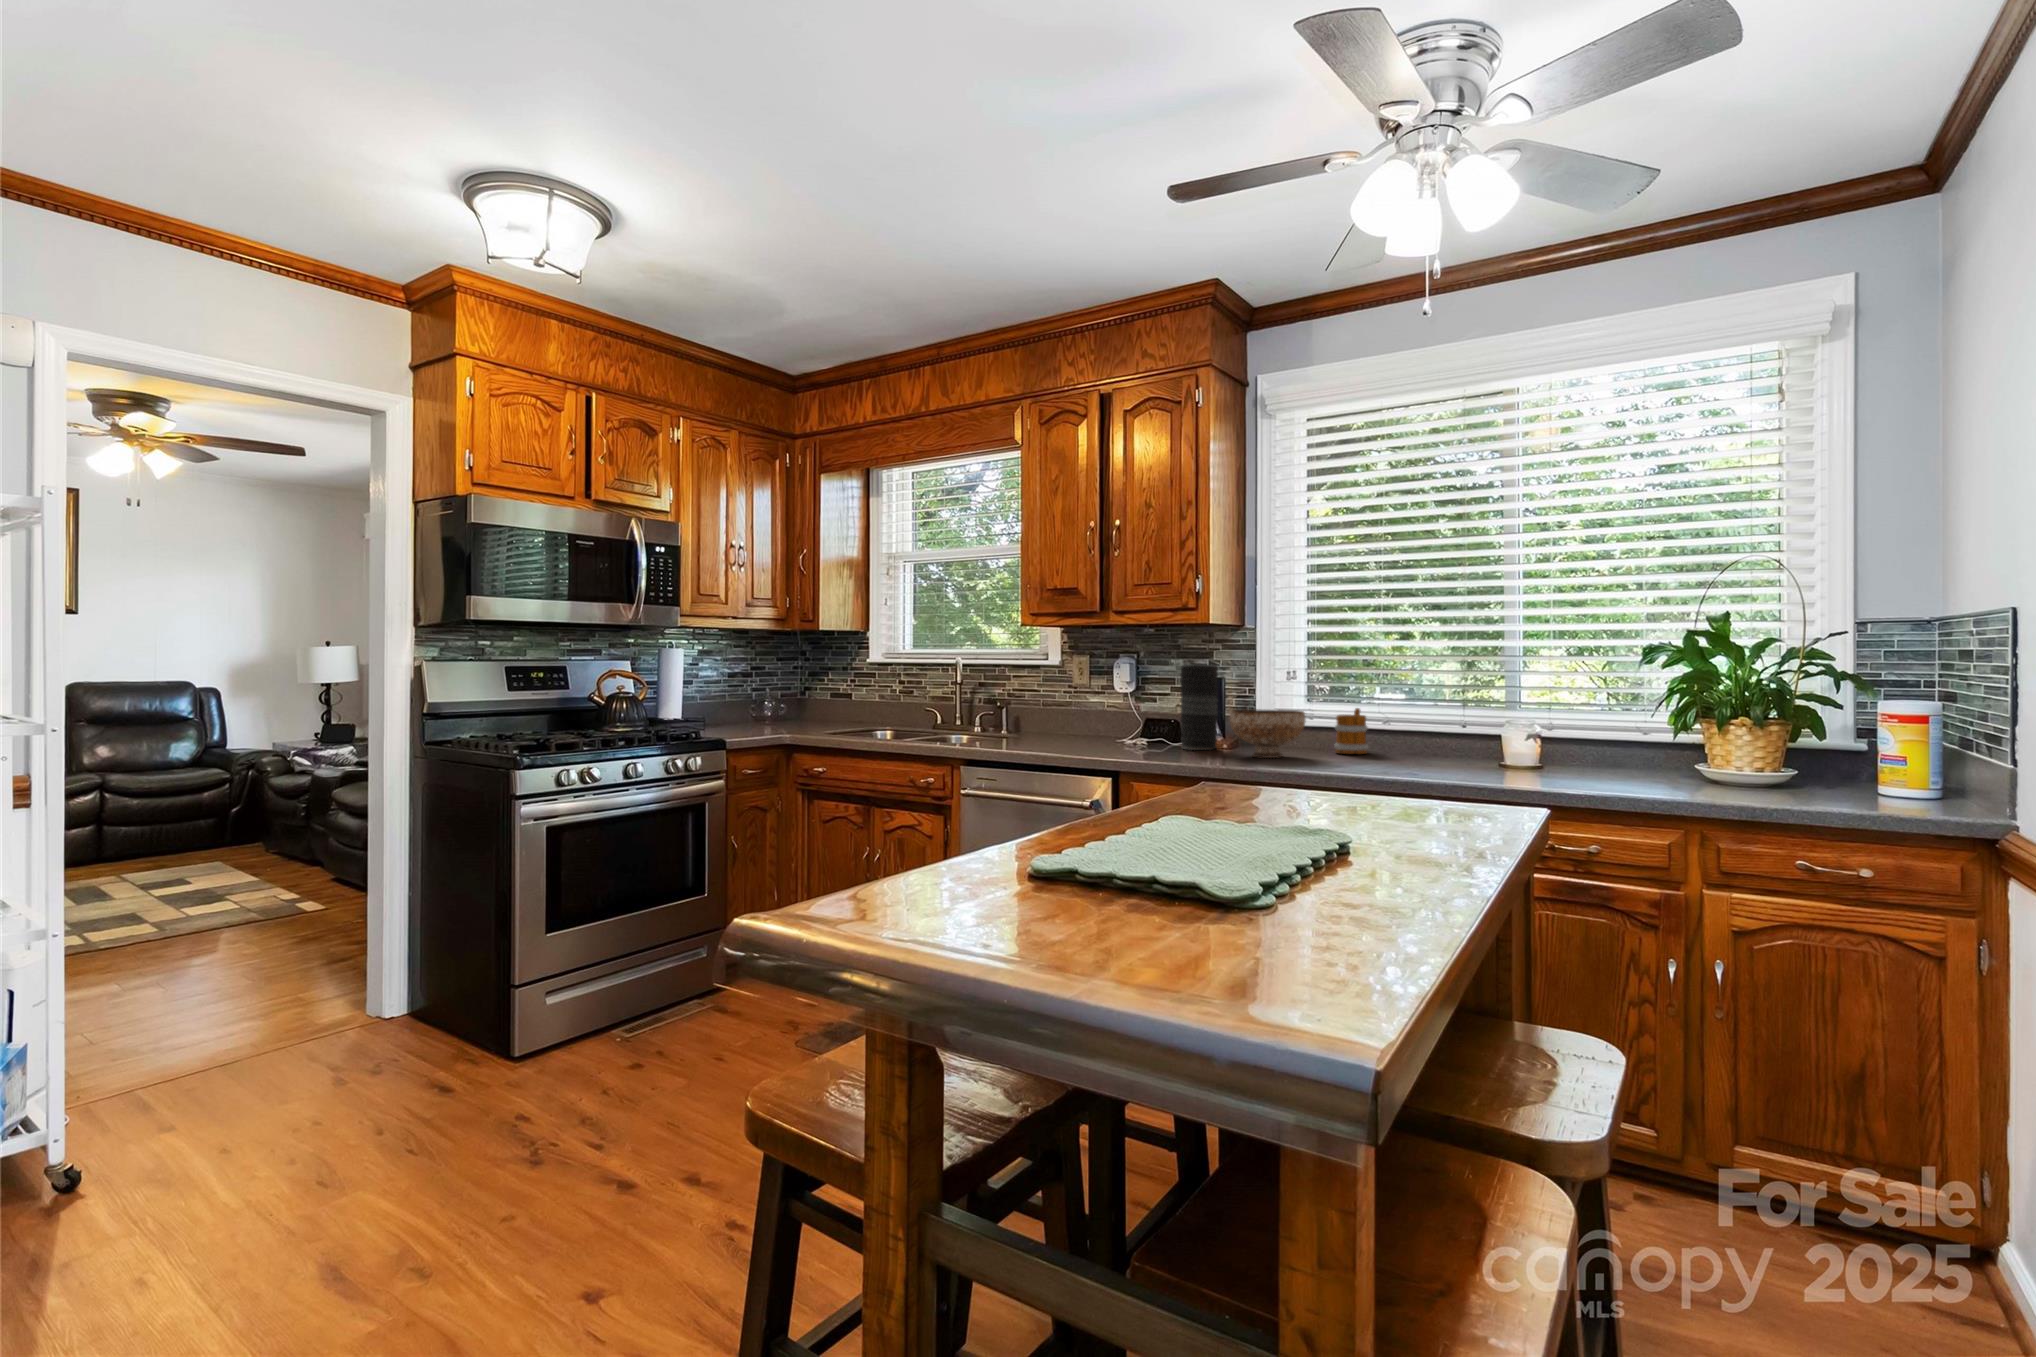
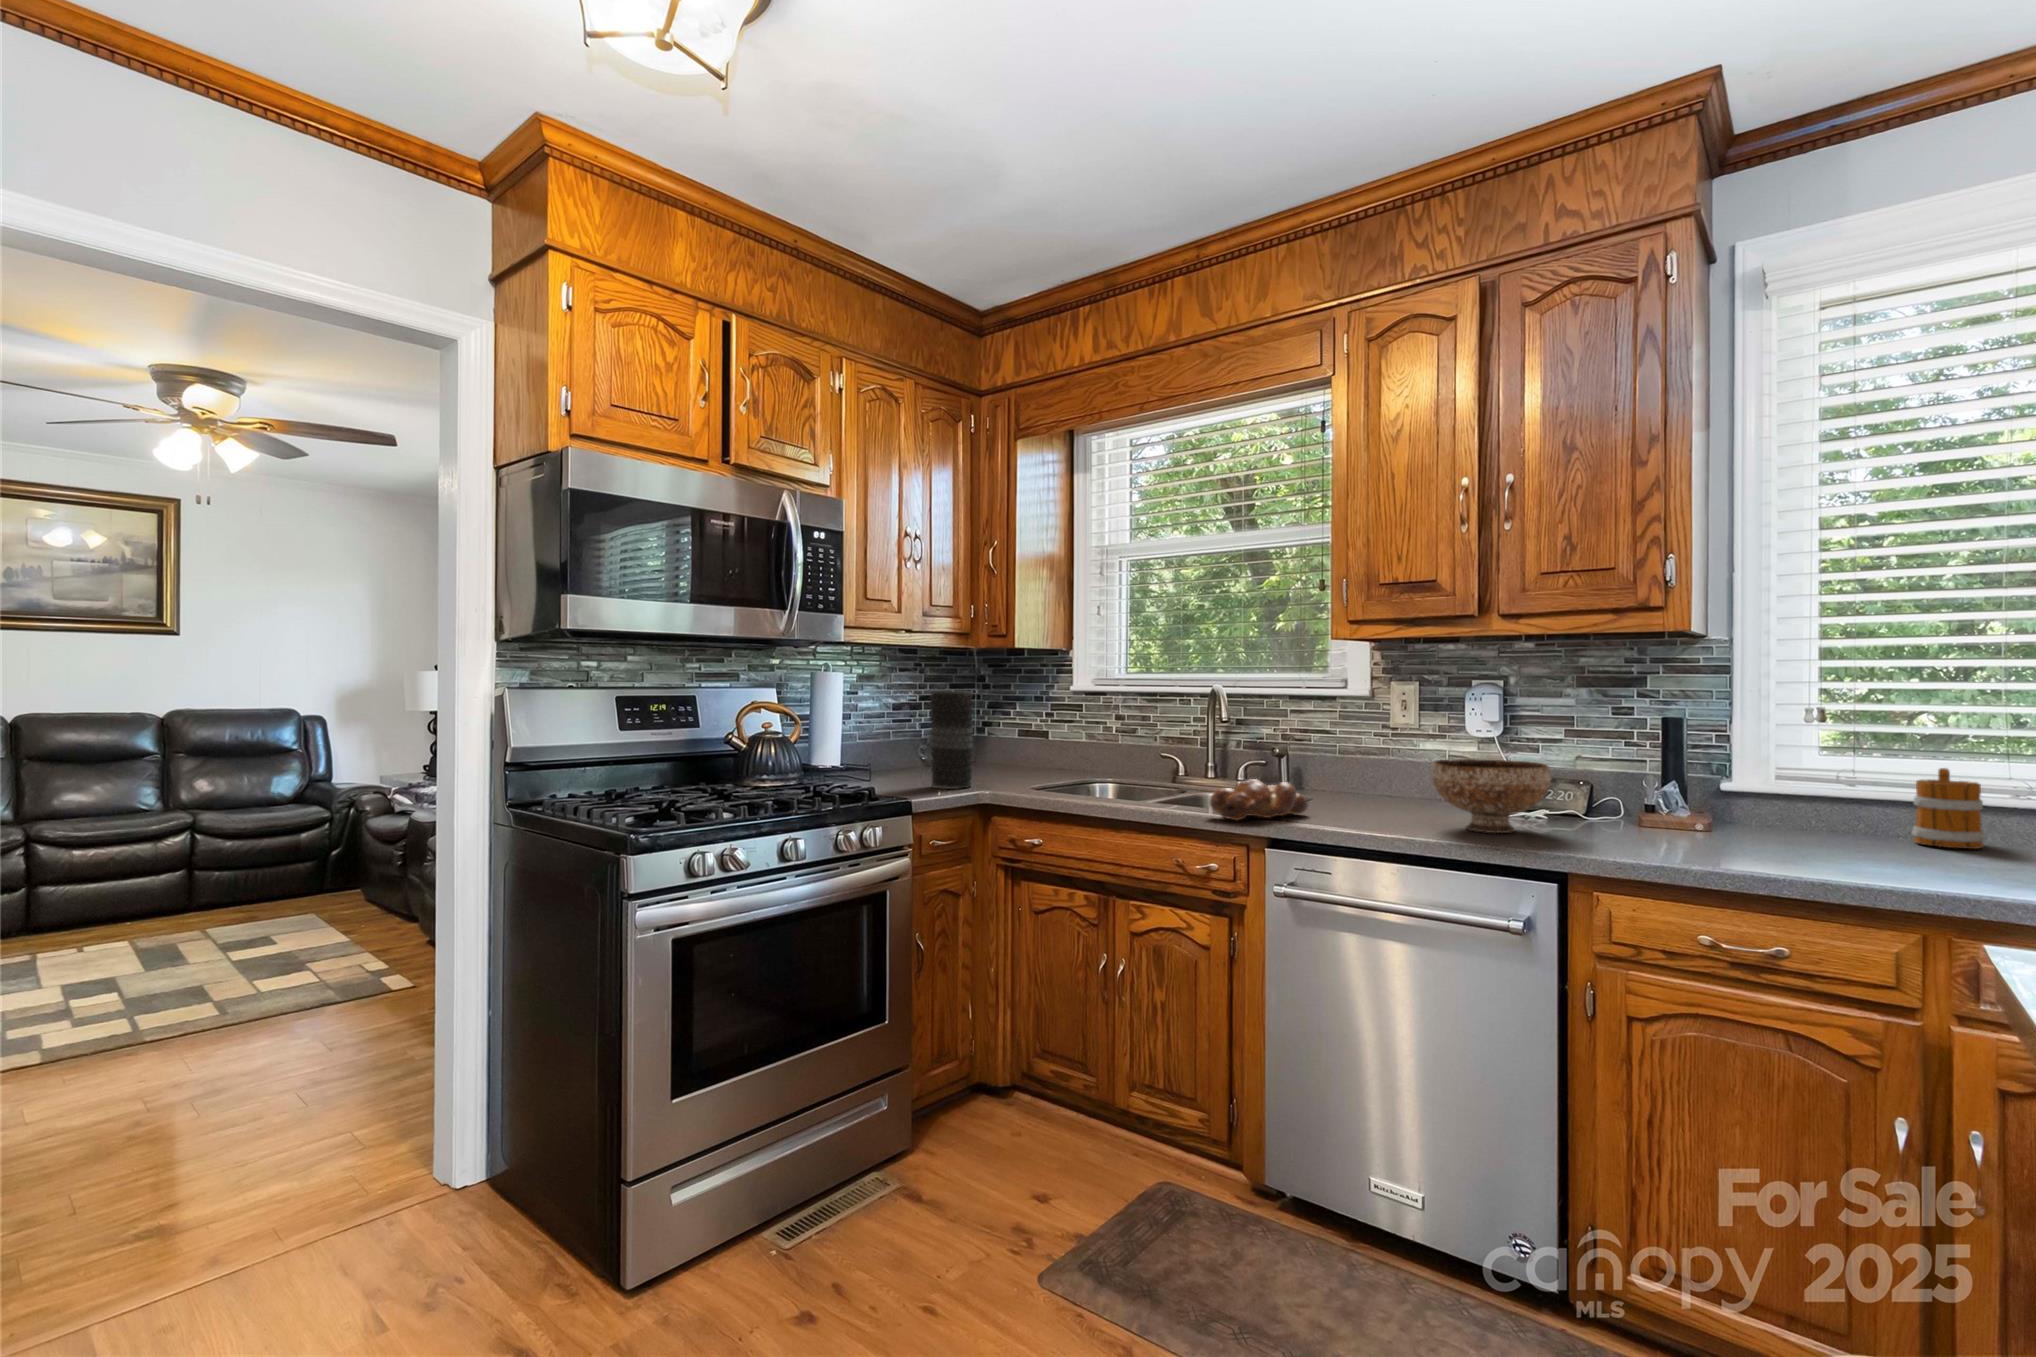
vase: present [1180,664,1218,750] -> present [930,691,973,789]
bowl: present [1230,709,1305,758] -> present [1431,759,1551,833]
bread loaf: none [929,722,997,748] -> present [1209,779,1308,820]

